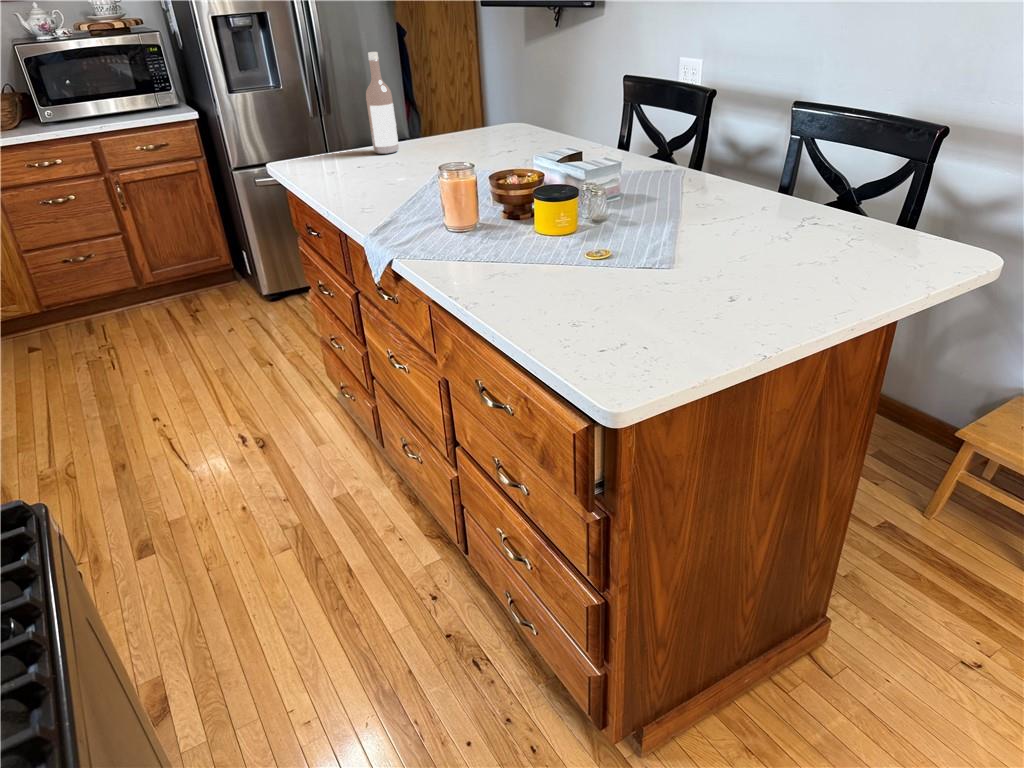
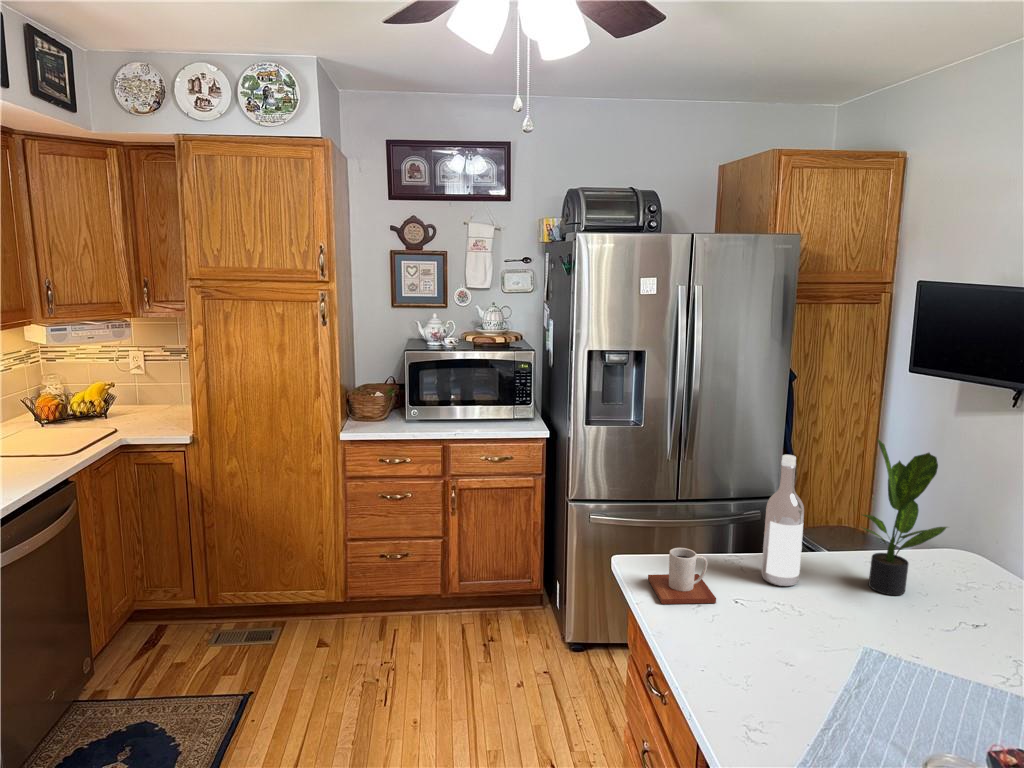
potted plant: none [429,30,485,146] -> present [863,439,947,595]
mug: none [292,135,341,174] -> present [648,548,716,604]

